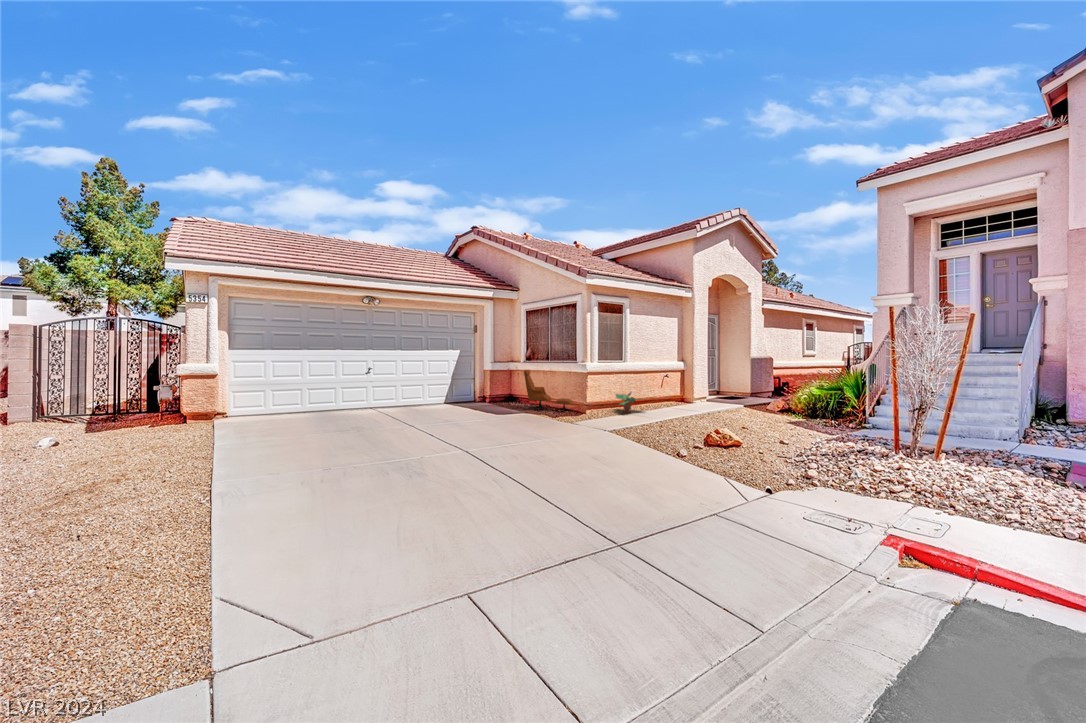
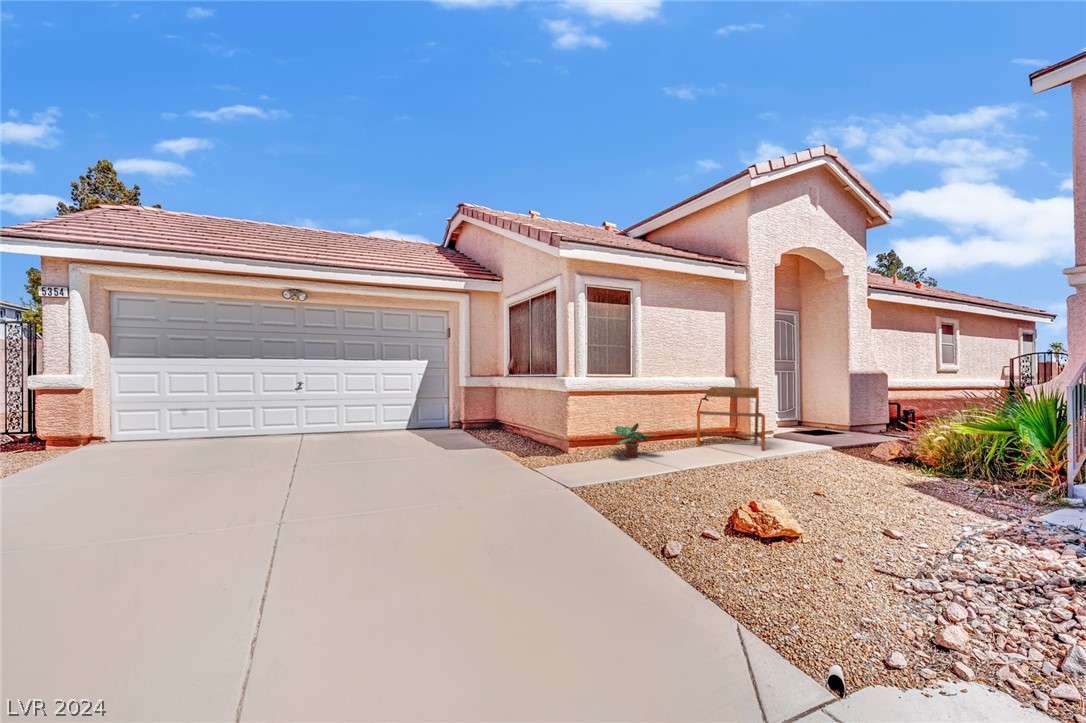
bench: none [660,367,705,408] -> present [697,387,765,450]
lounge chair: present [524,370,573,412] -> none [476,388,549,453]

